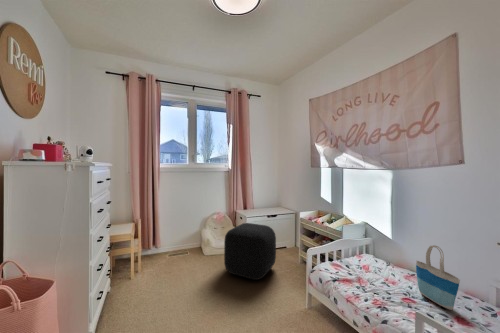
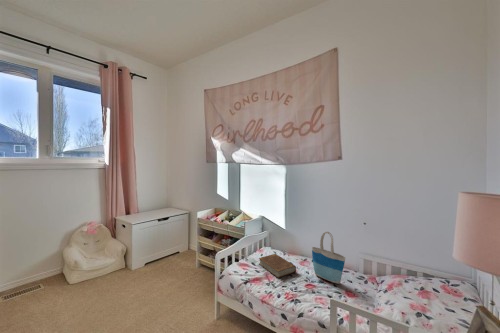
ottoman: present [224,223,276,280] -> none [97,235,171,309]
book: none [353,262,395,284] -> present [259,254,296,278]

